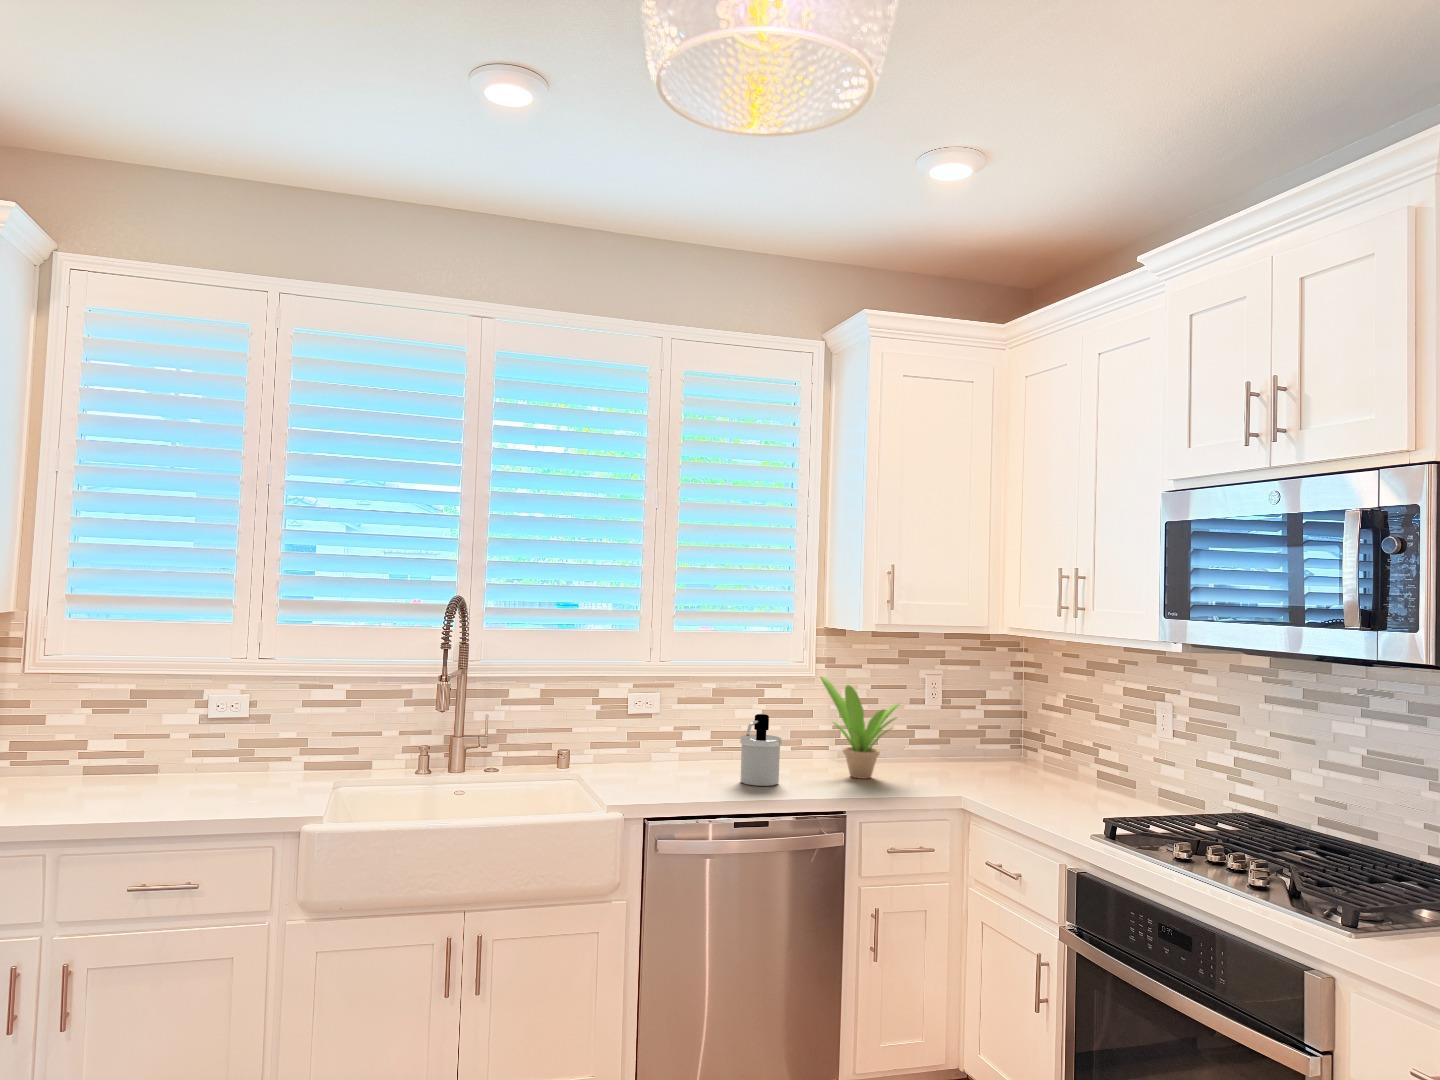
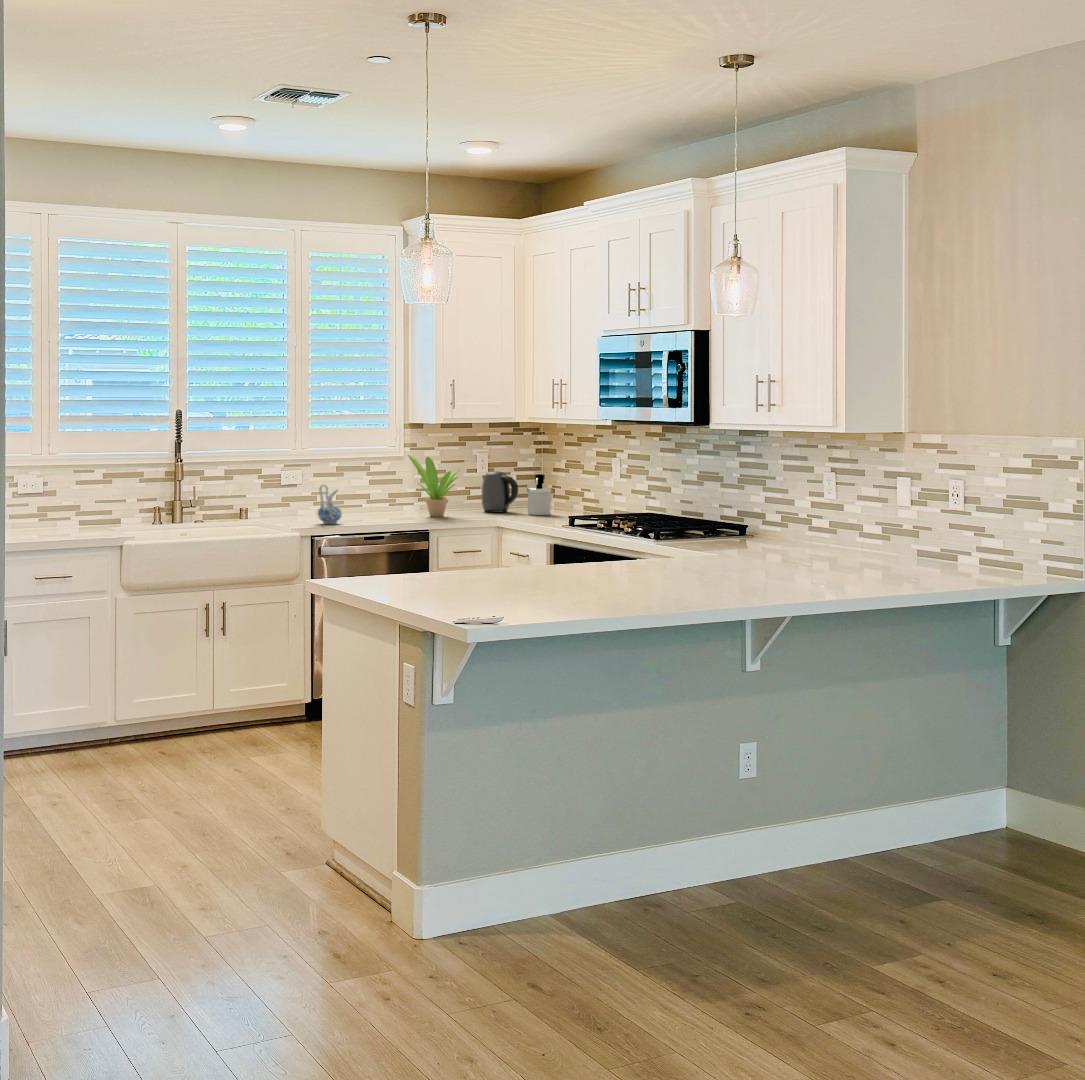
kettle: none [932,705,990,770] -> present [481,471,518,513]
soap dispenser: present [740,714,782,786] -> present [527,475,552,515]
ceramic pitcher: none [661,727,700,794] -> present [318,485,342,524]

